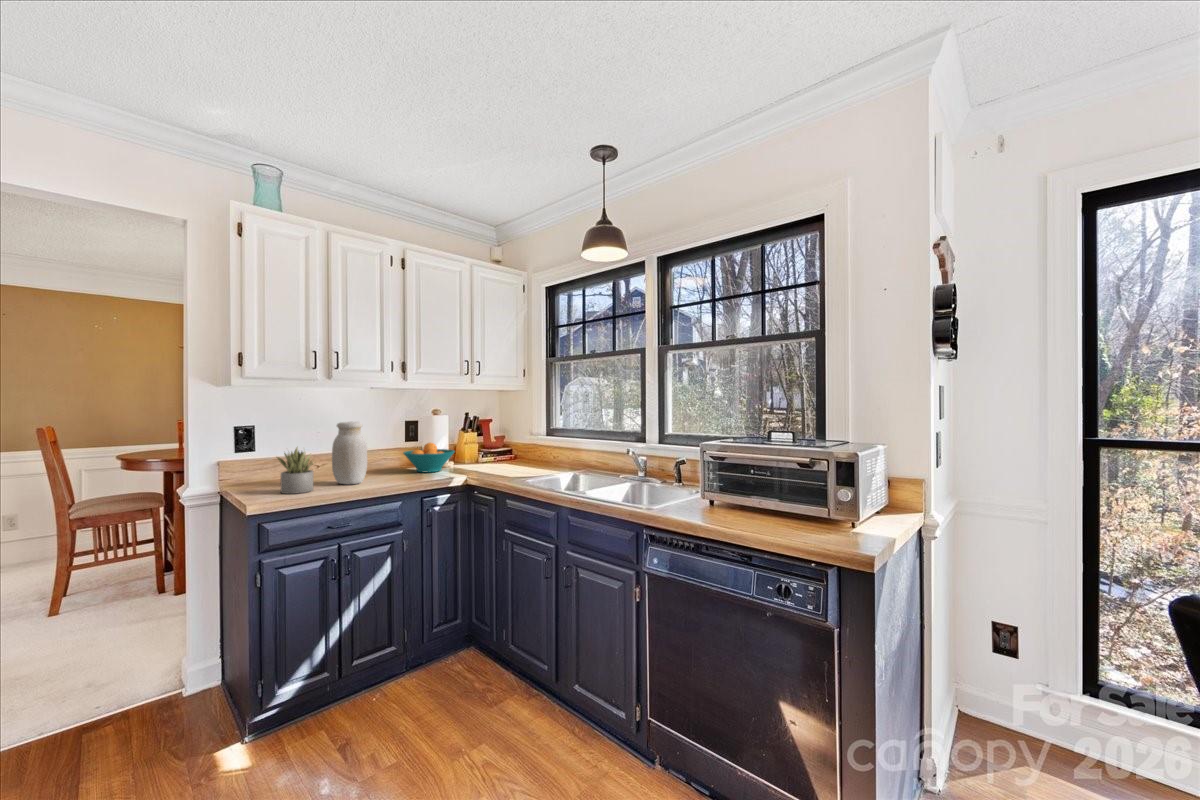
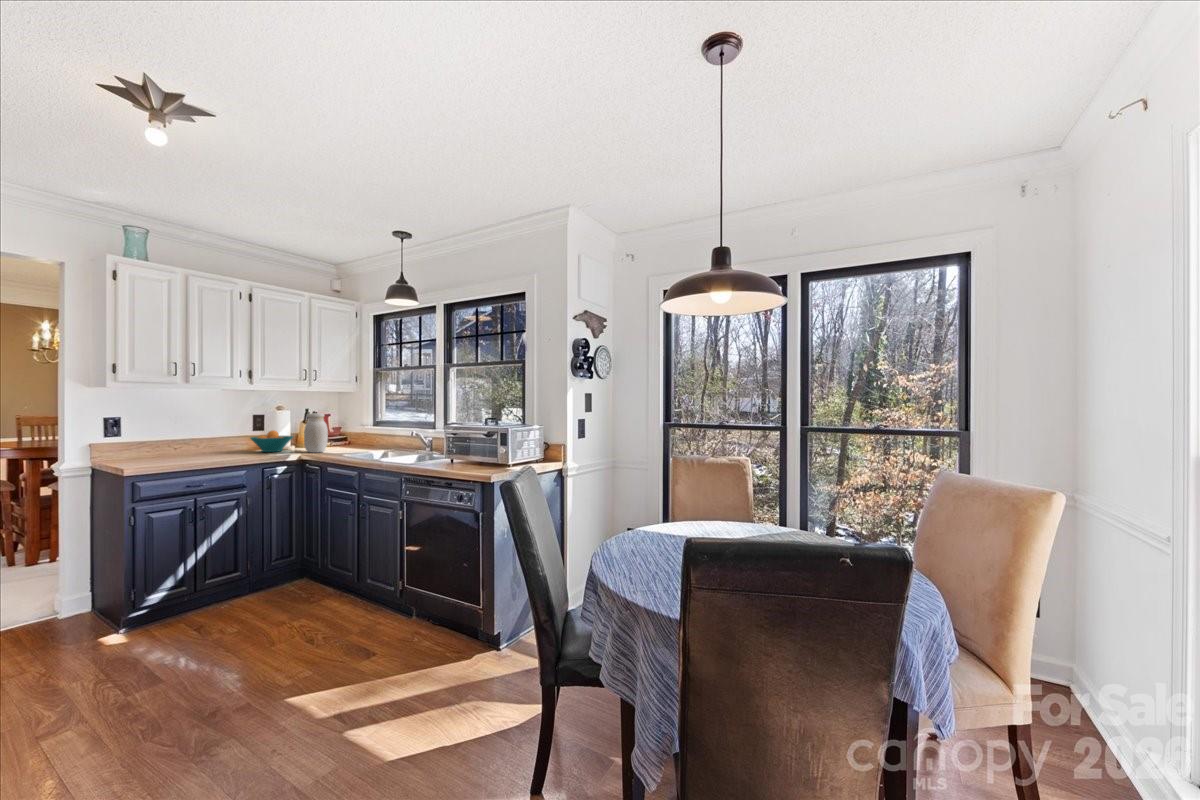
jar: present [332,422,367,484] -> present [304,413,328,453]
succulent plant: present [277,447,313,494] -> none [144,431,177,464]

